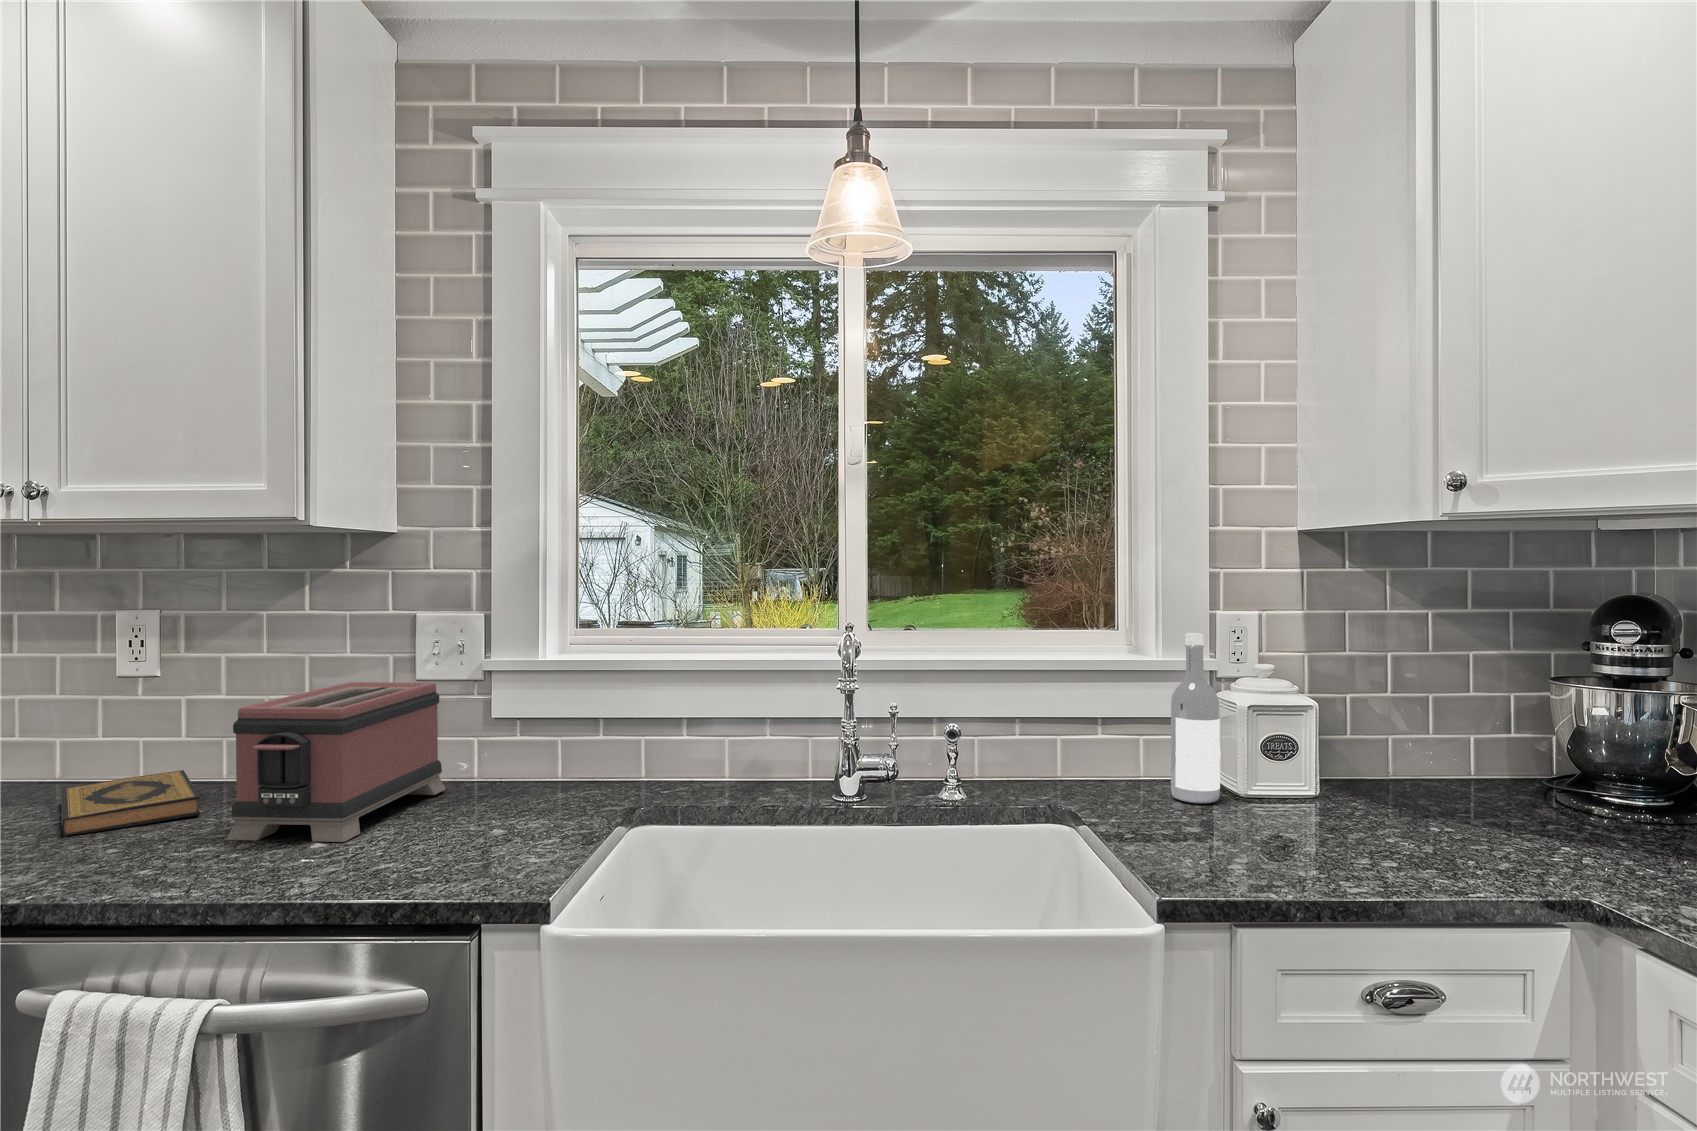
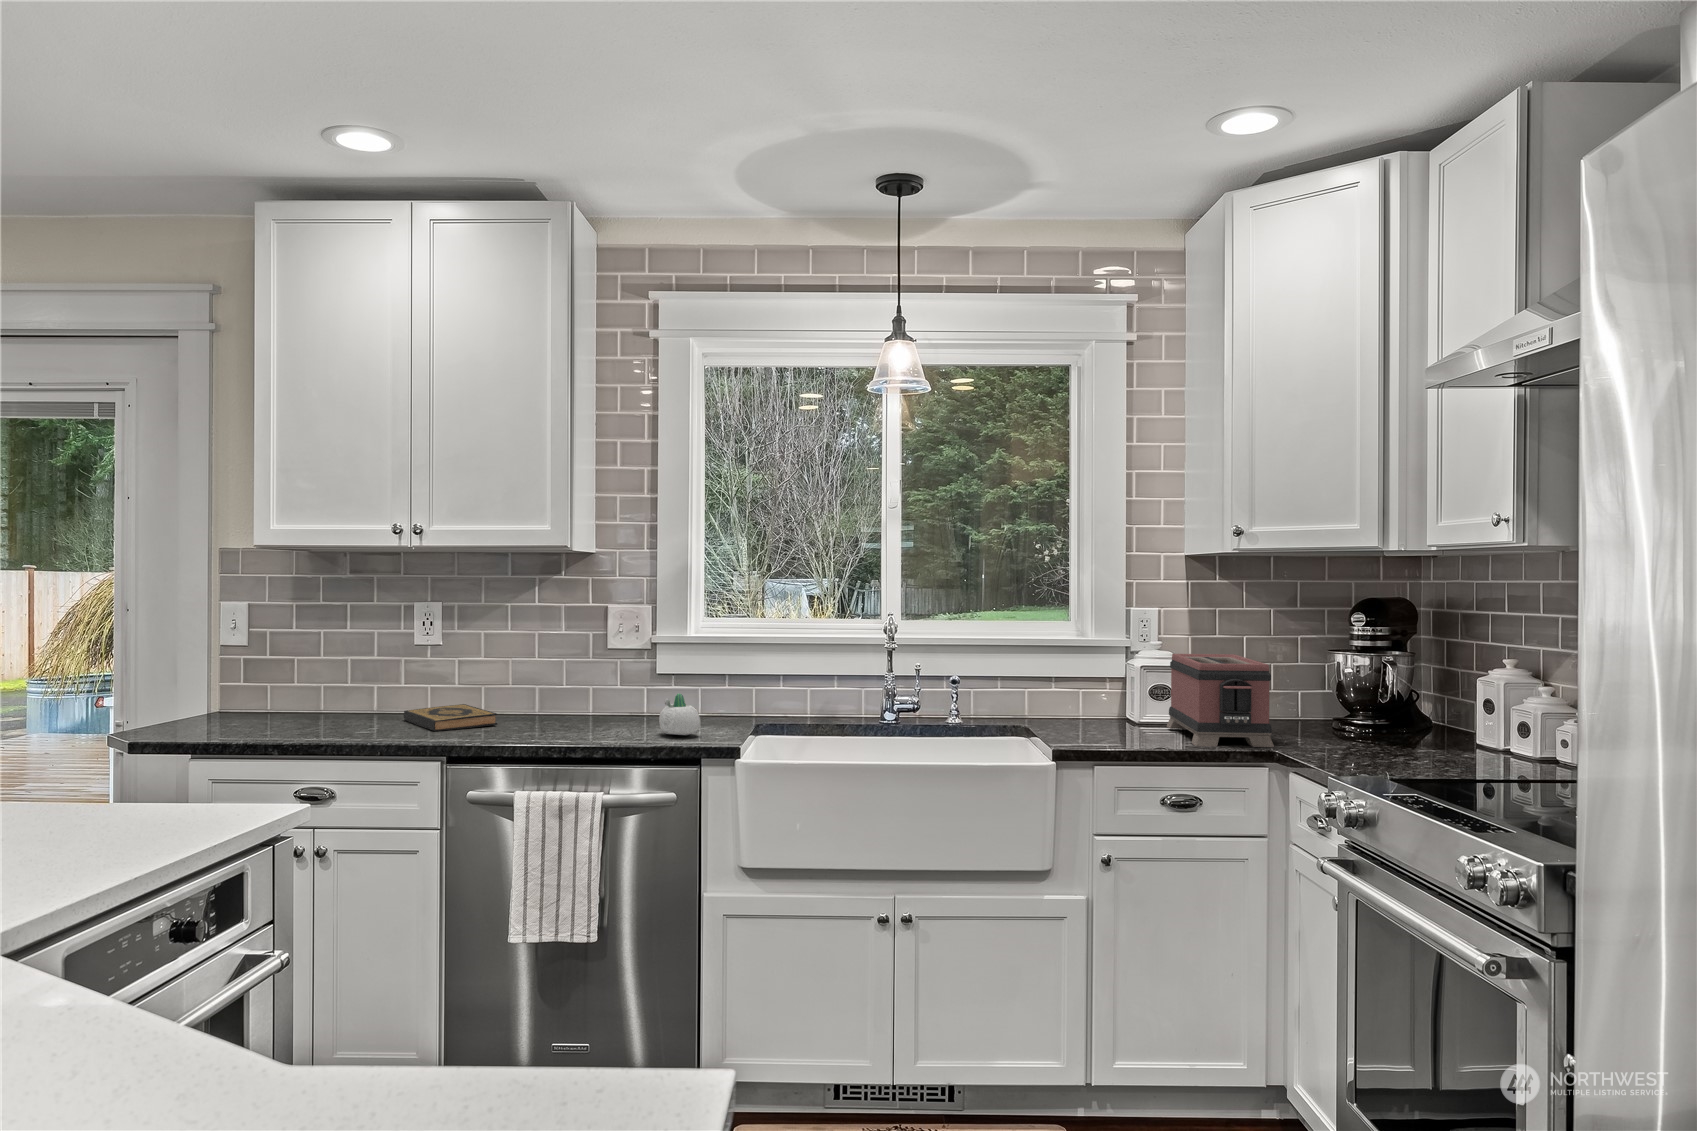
wine bottle: present [1171,633,1221,804] -> none [1093,621,1123,726]
toaster: present [226,682,446,842] -> present [1167,654,1274,747]
succulent planter: none [453,767,523,841] -> present [659,693,700,735]

